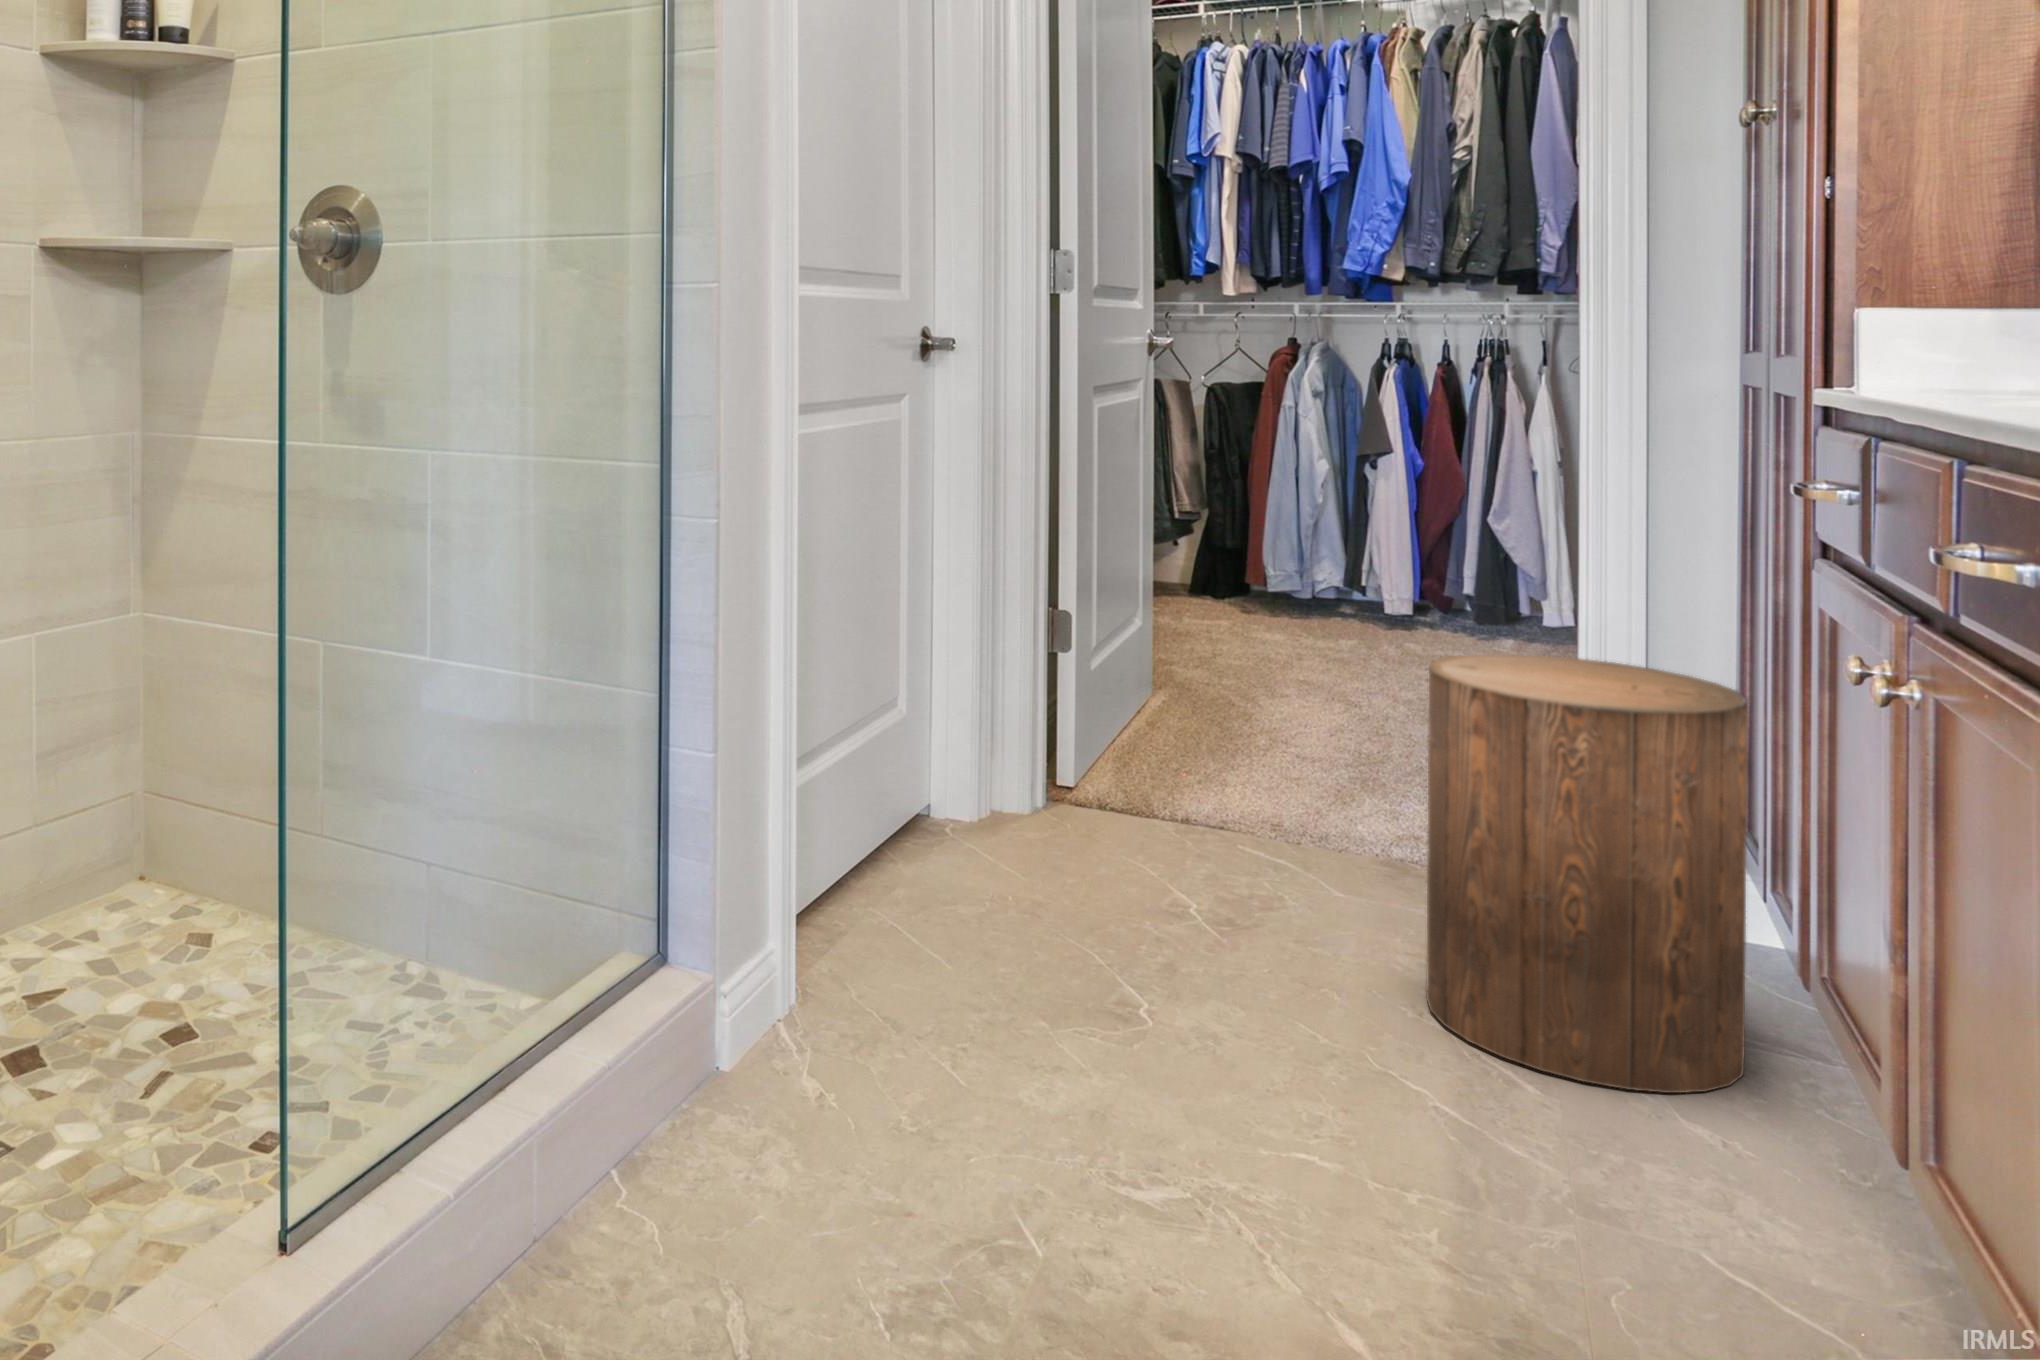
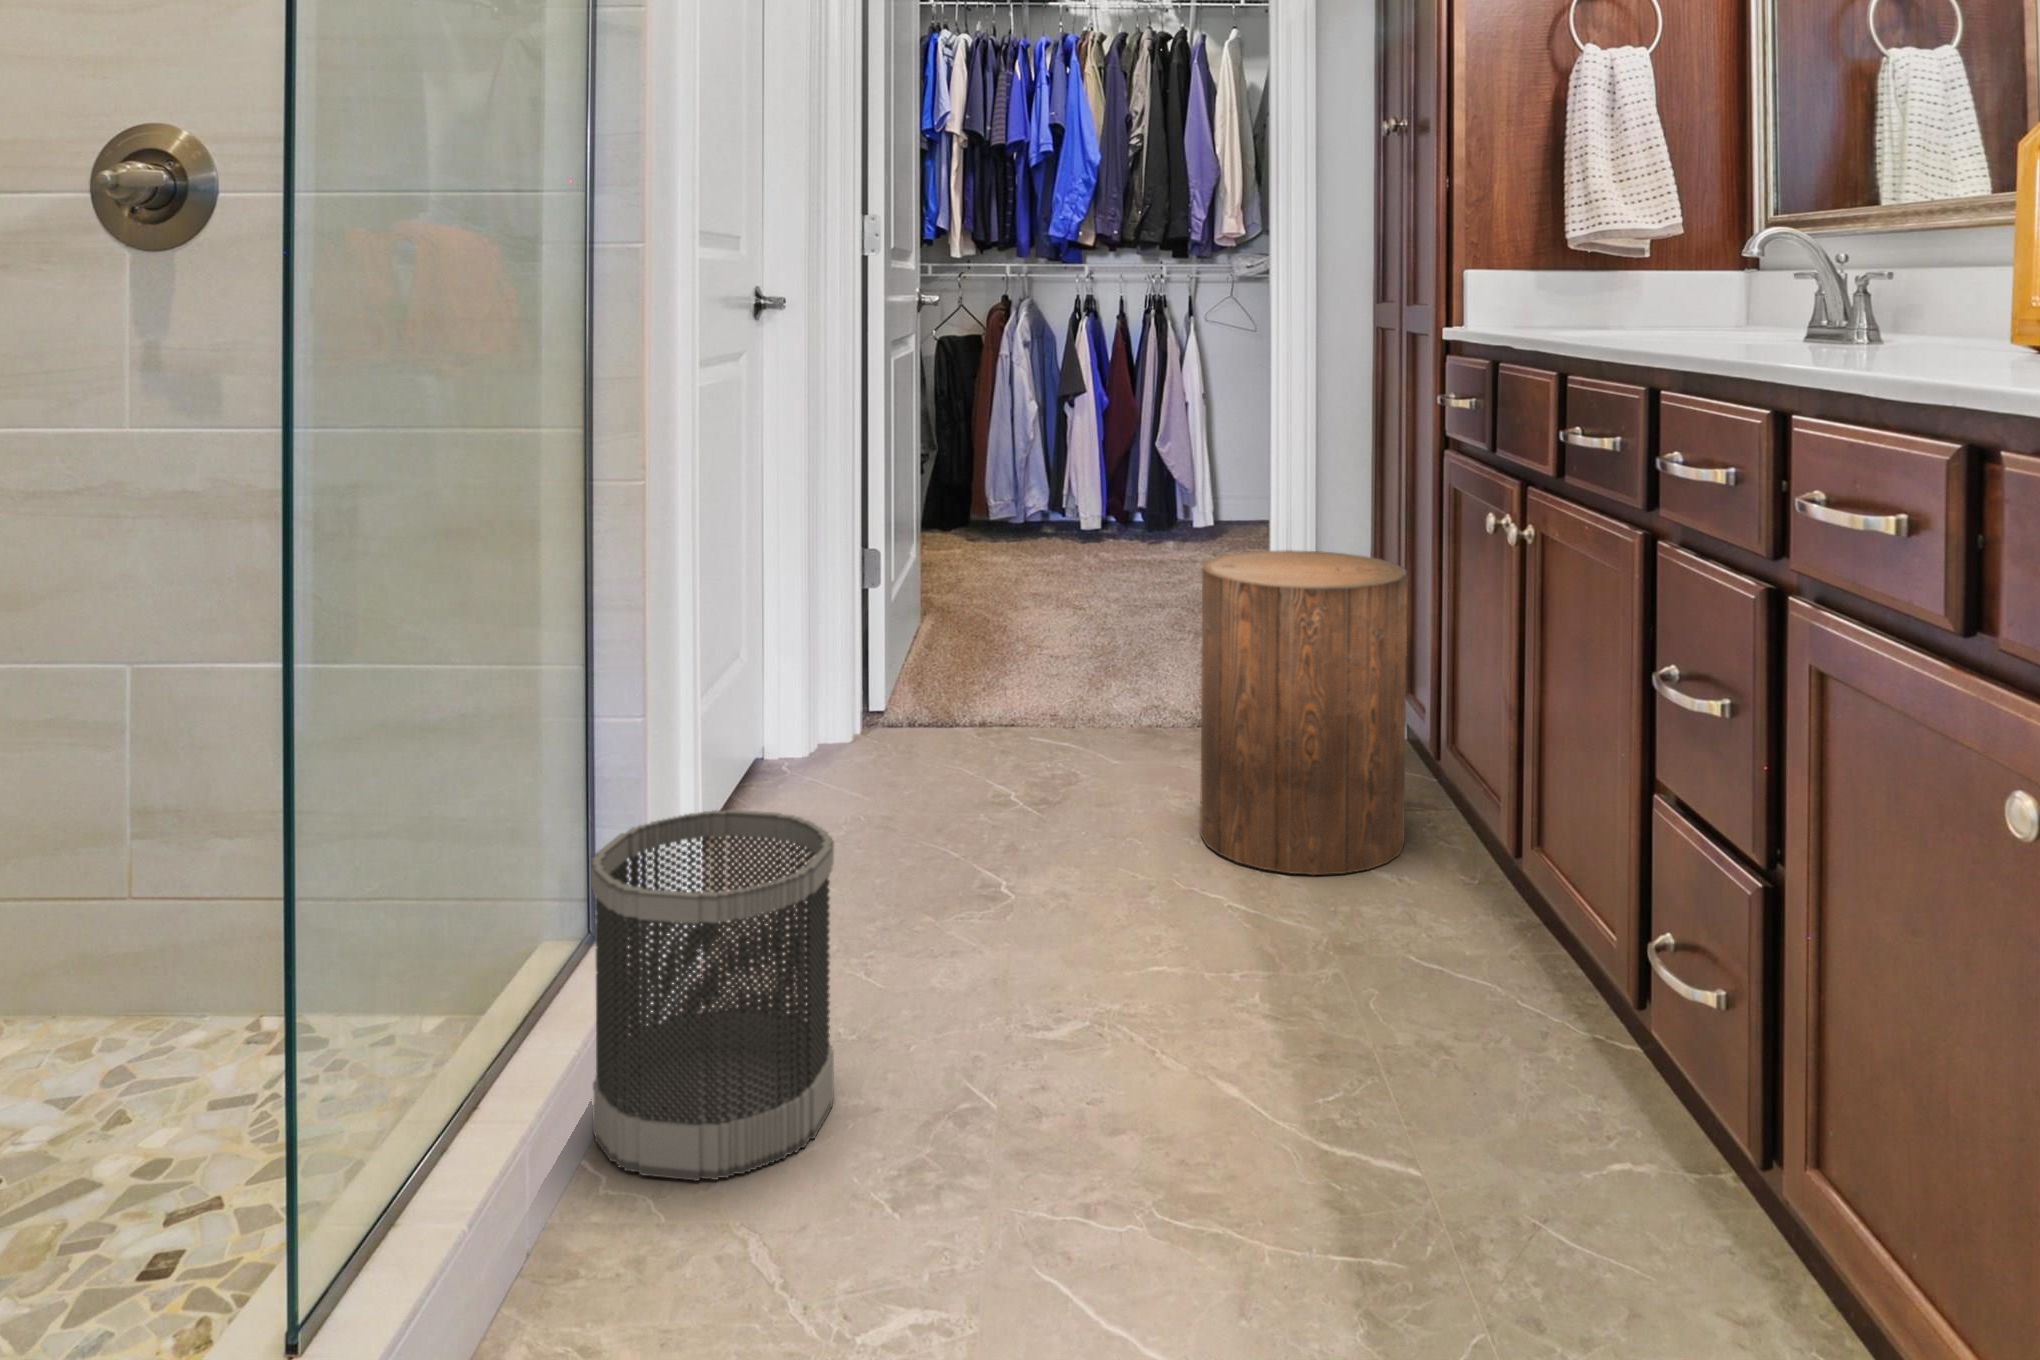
wastebasket: none [639,843,882,1219] -> present [591,810,834,1181]

